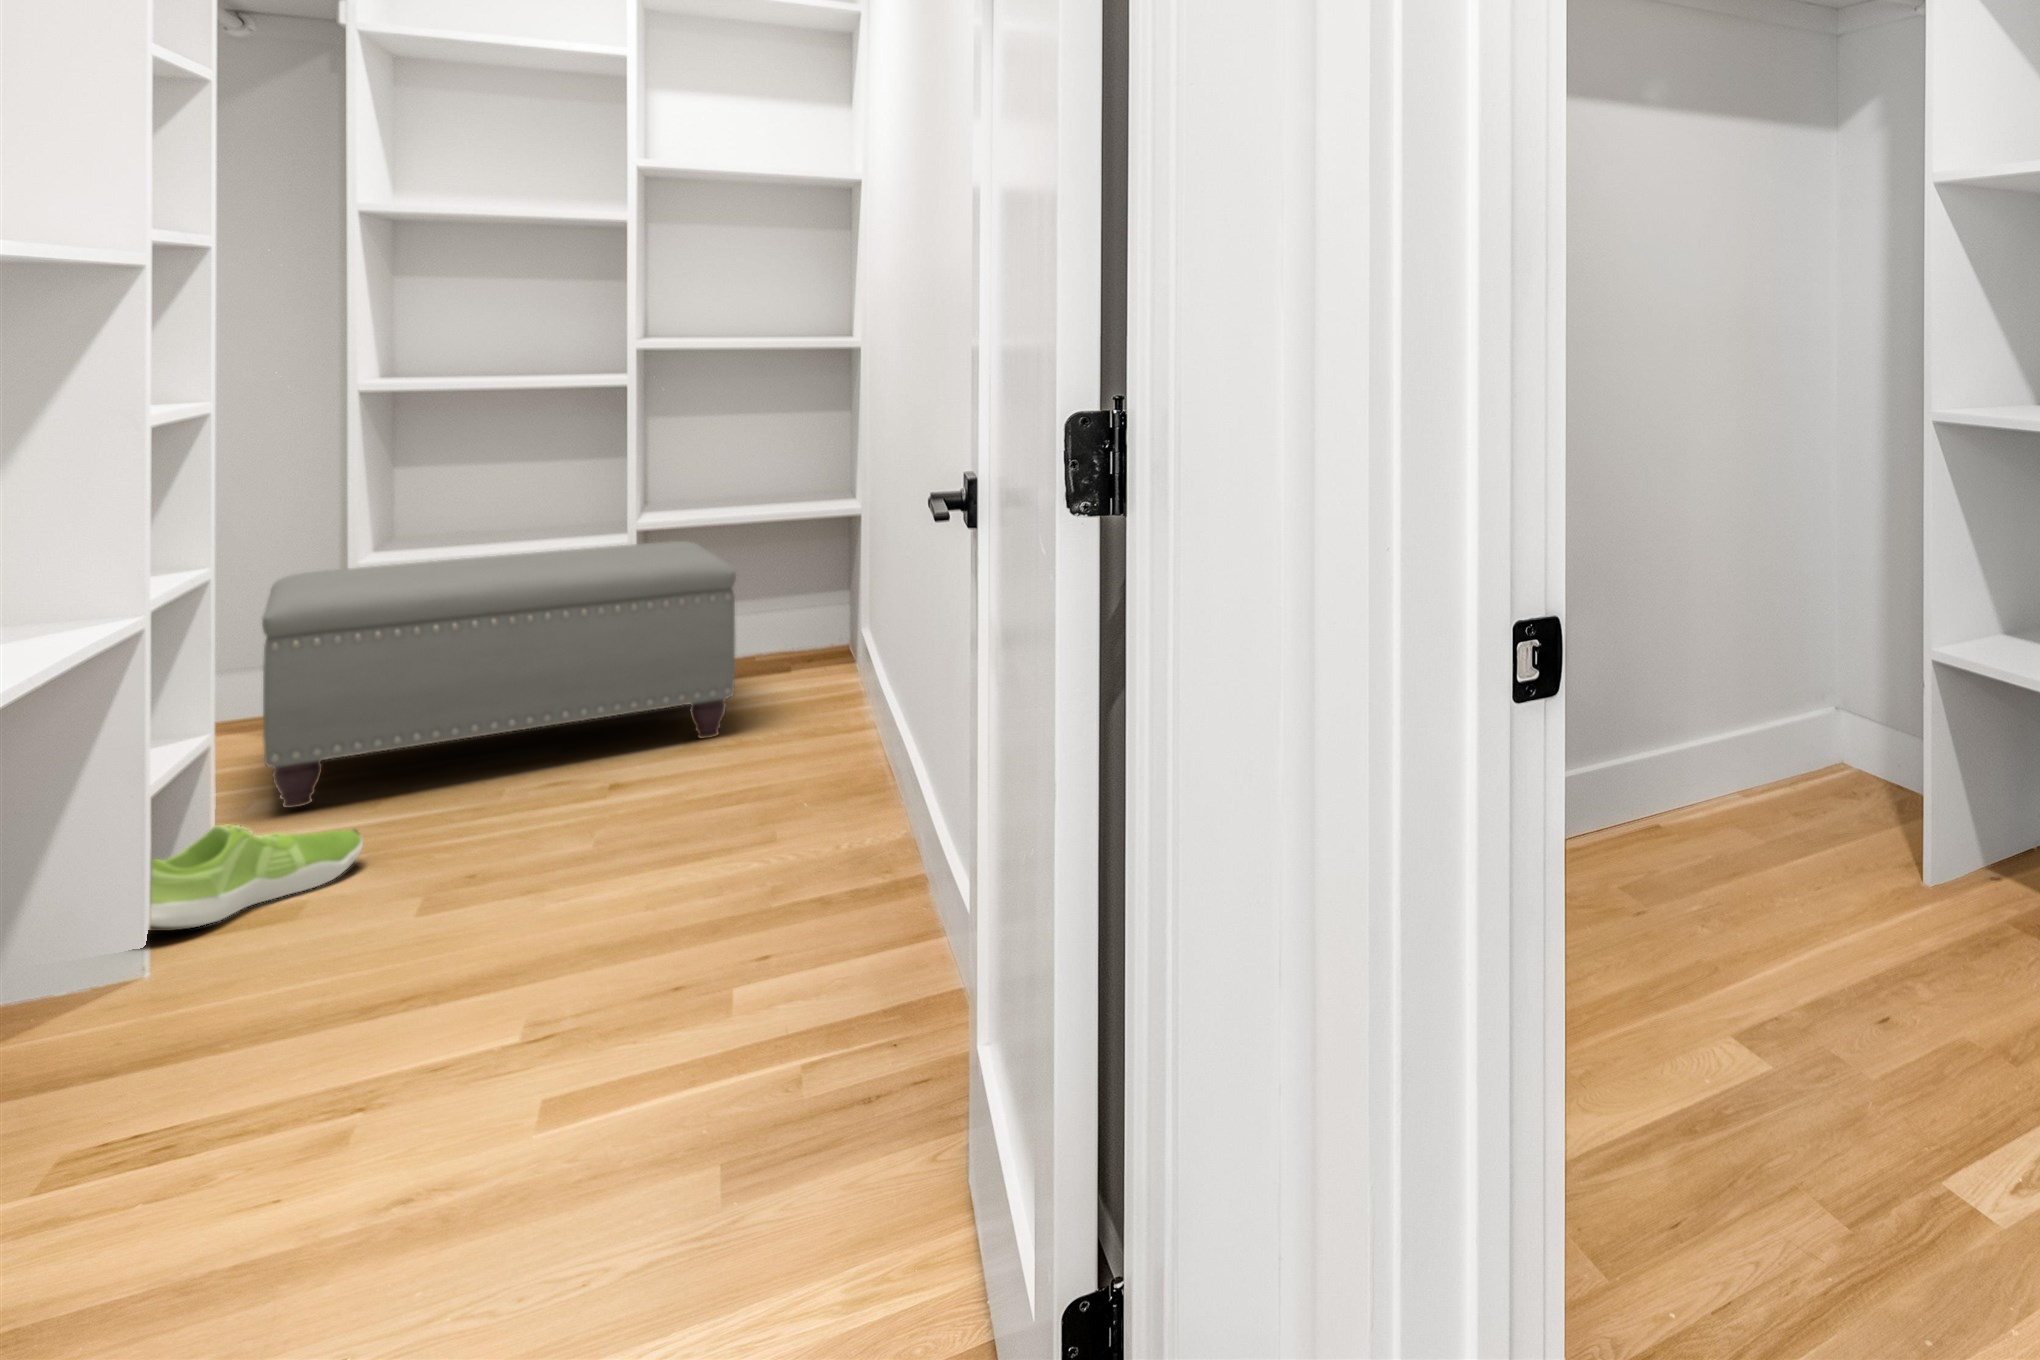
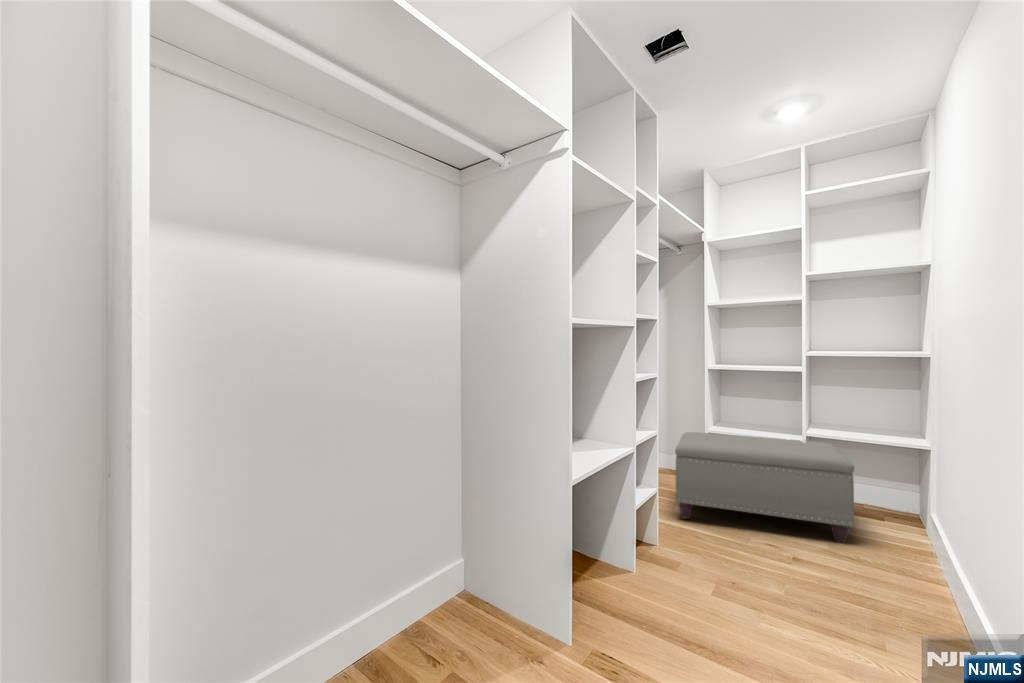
shoe: present [149,825,363,931] -> none [631,526,699,562]

